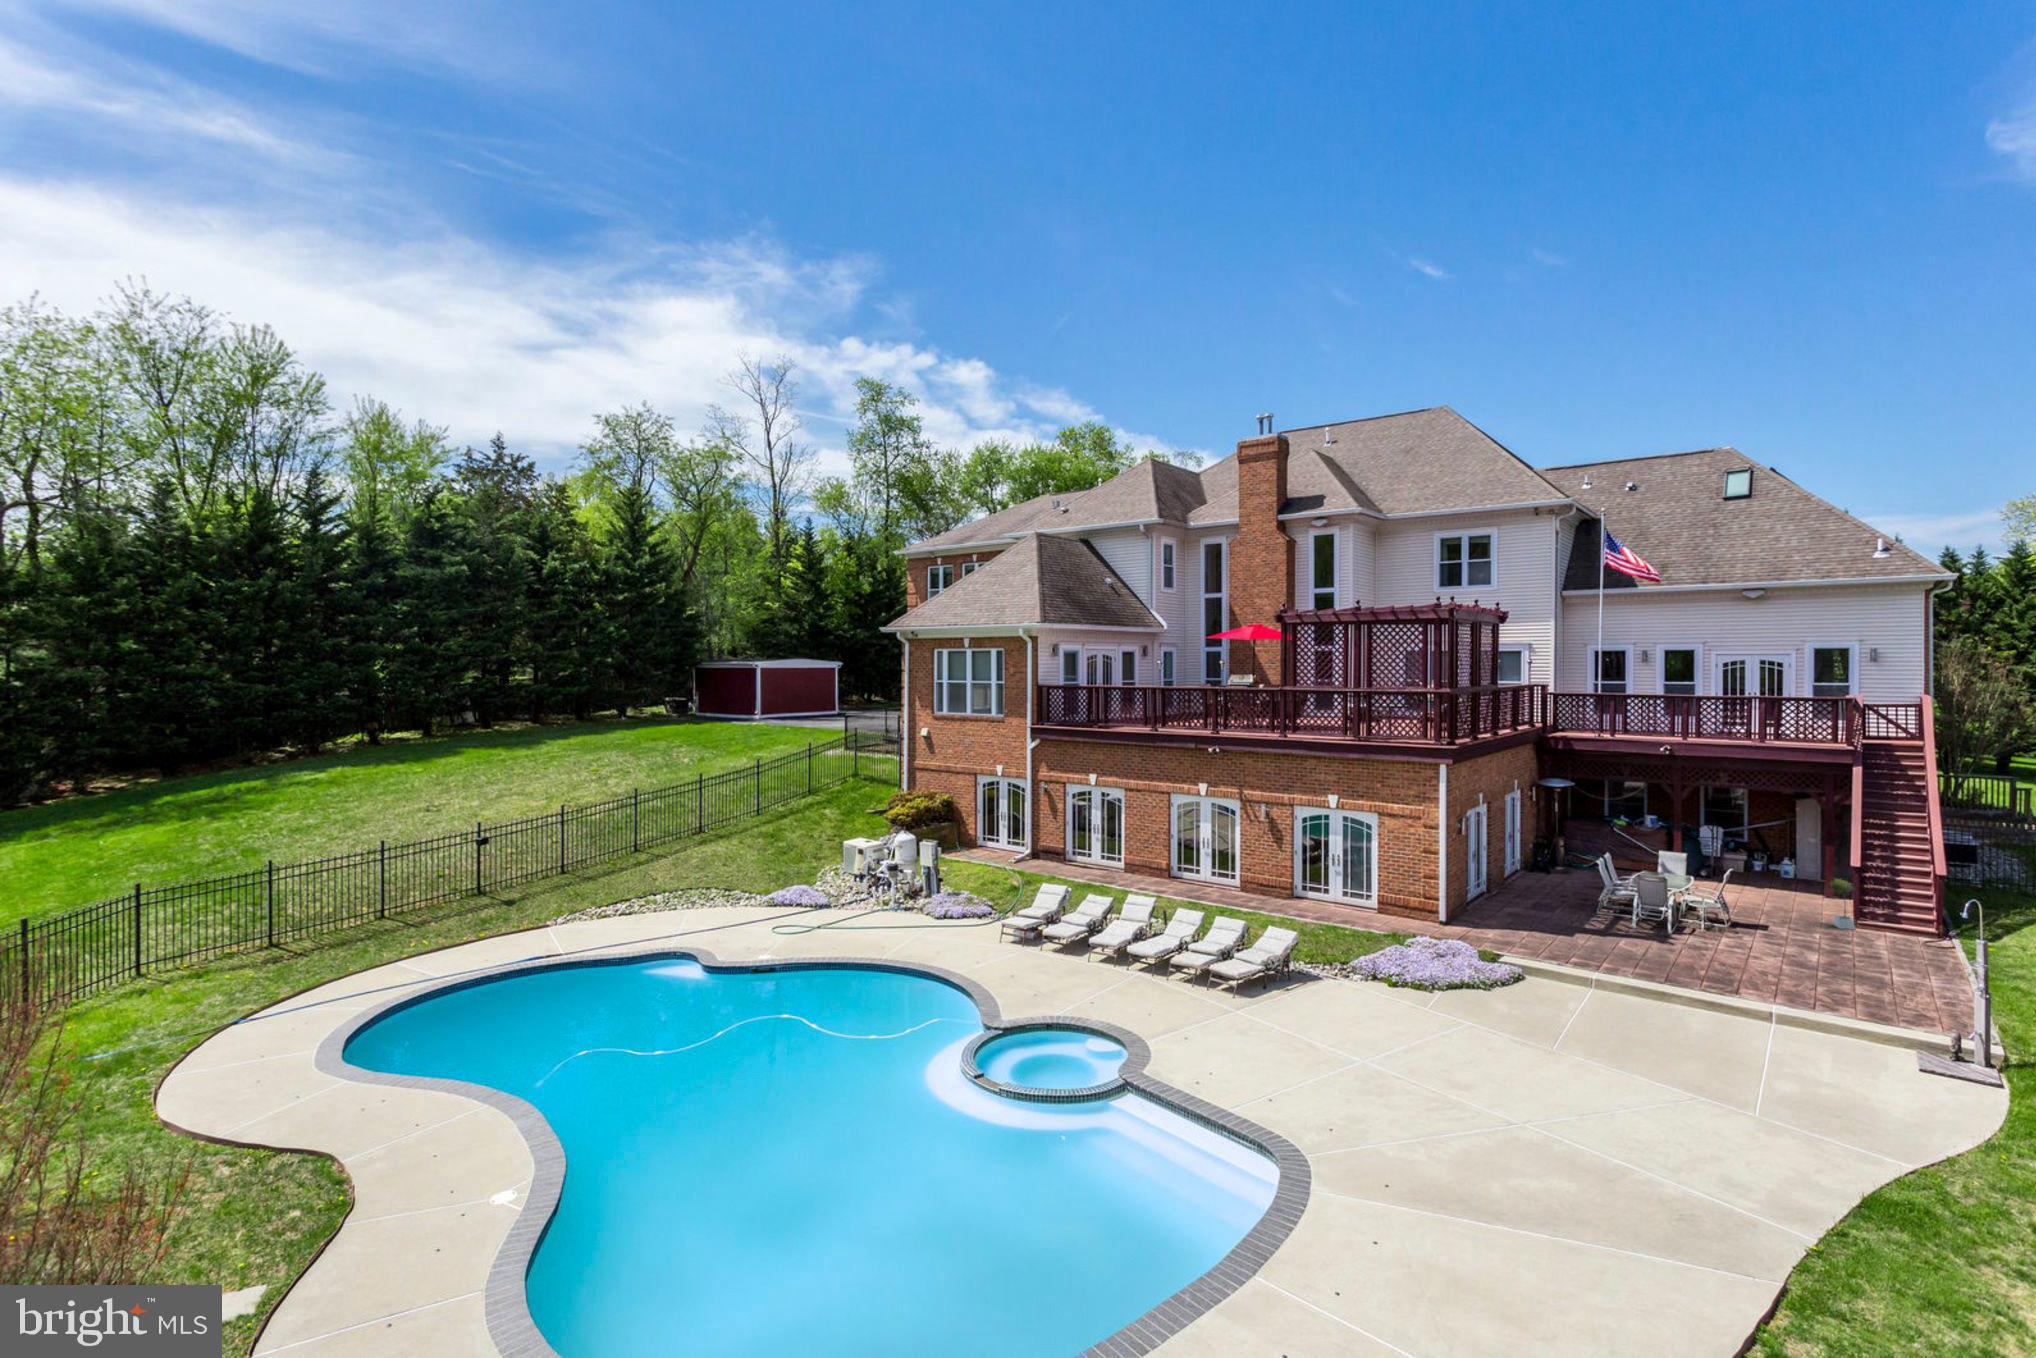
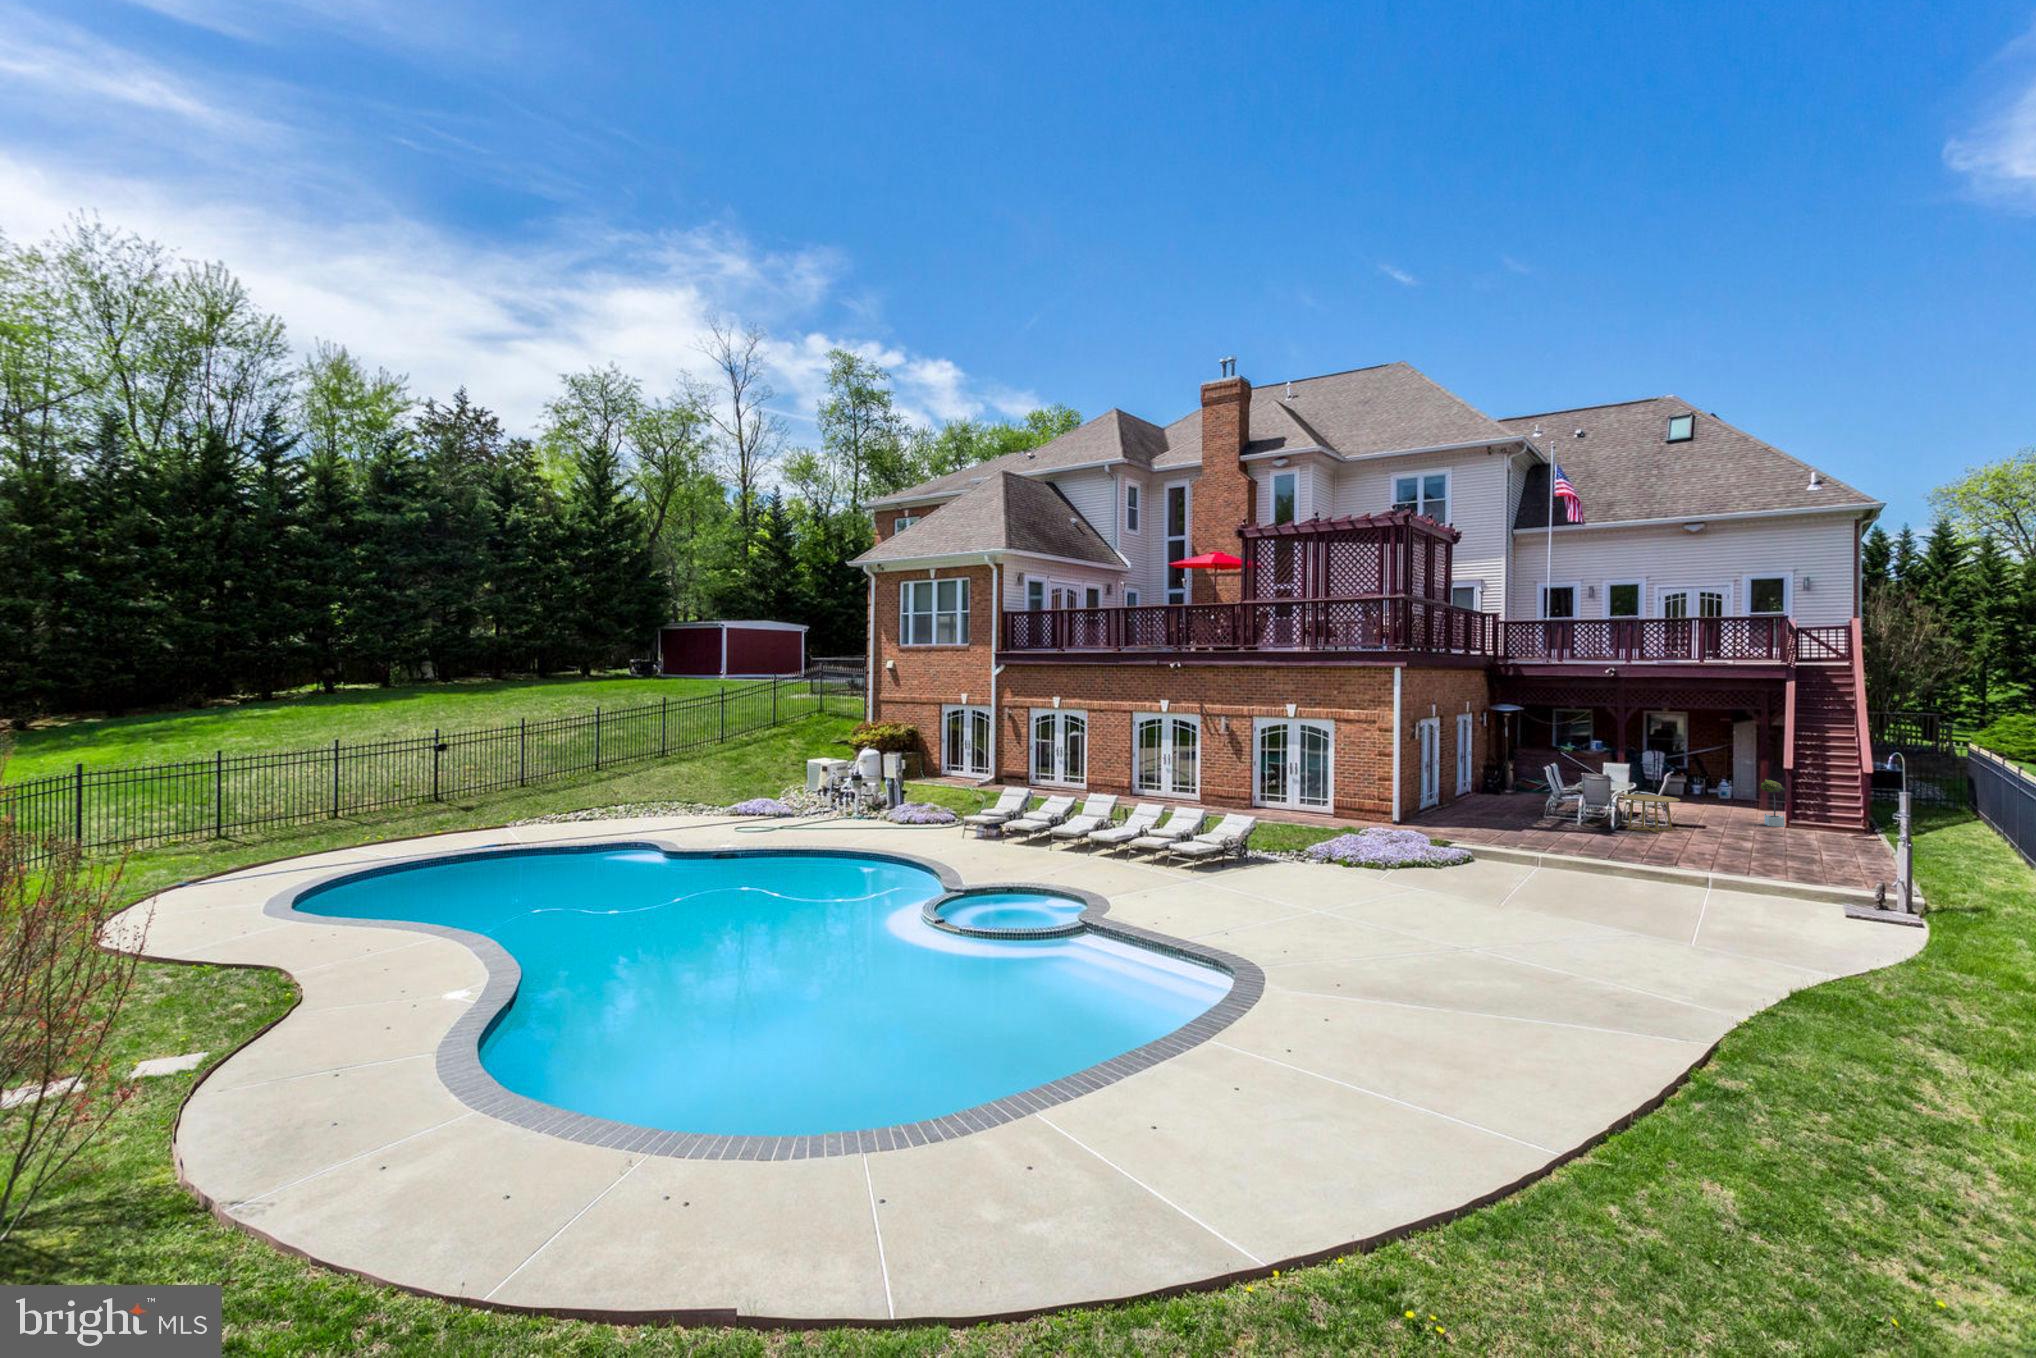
round table: none [1680,895,1745,940] -> present [1622,794,1680,833]

